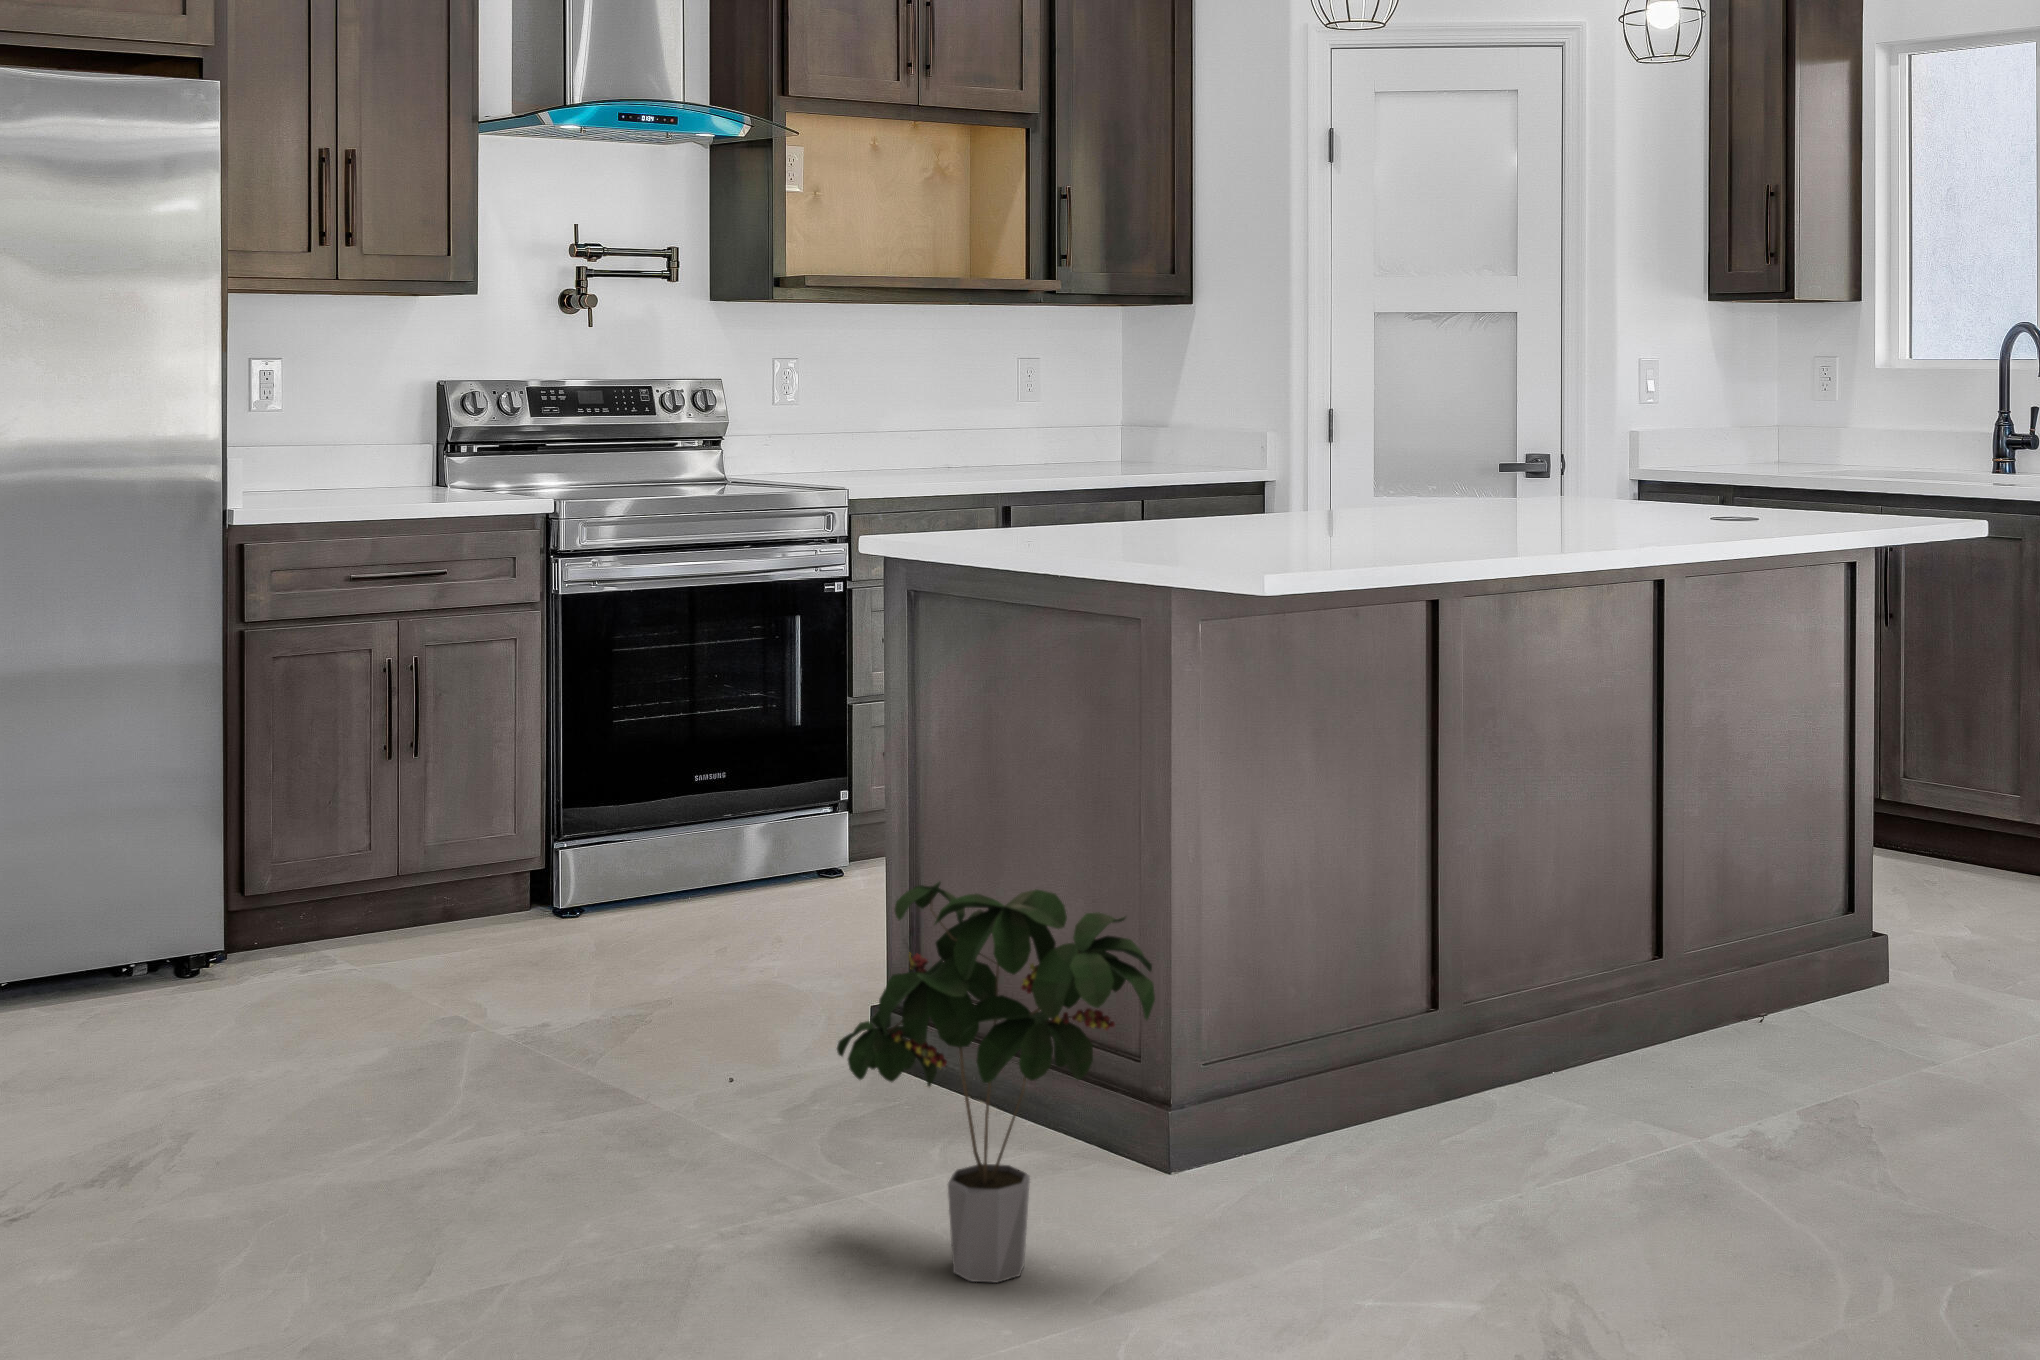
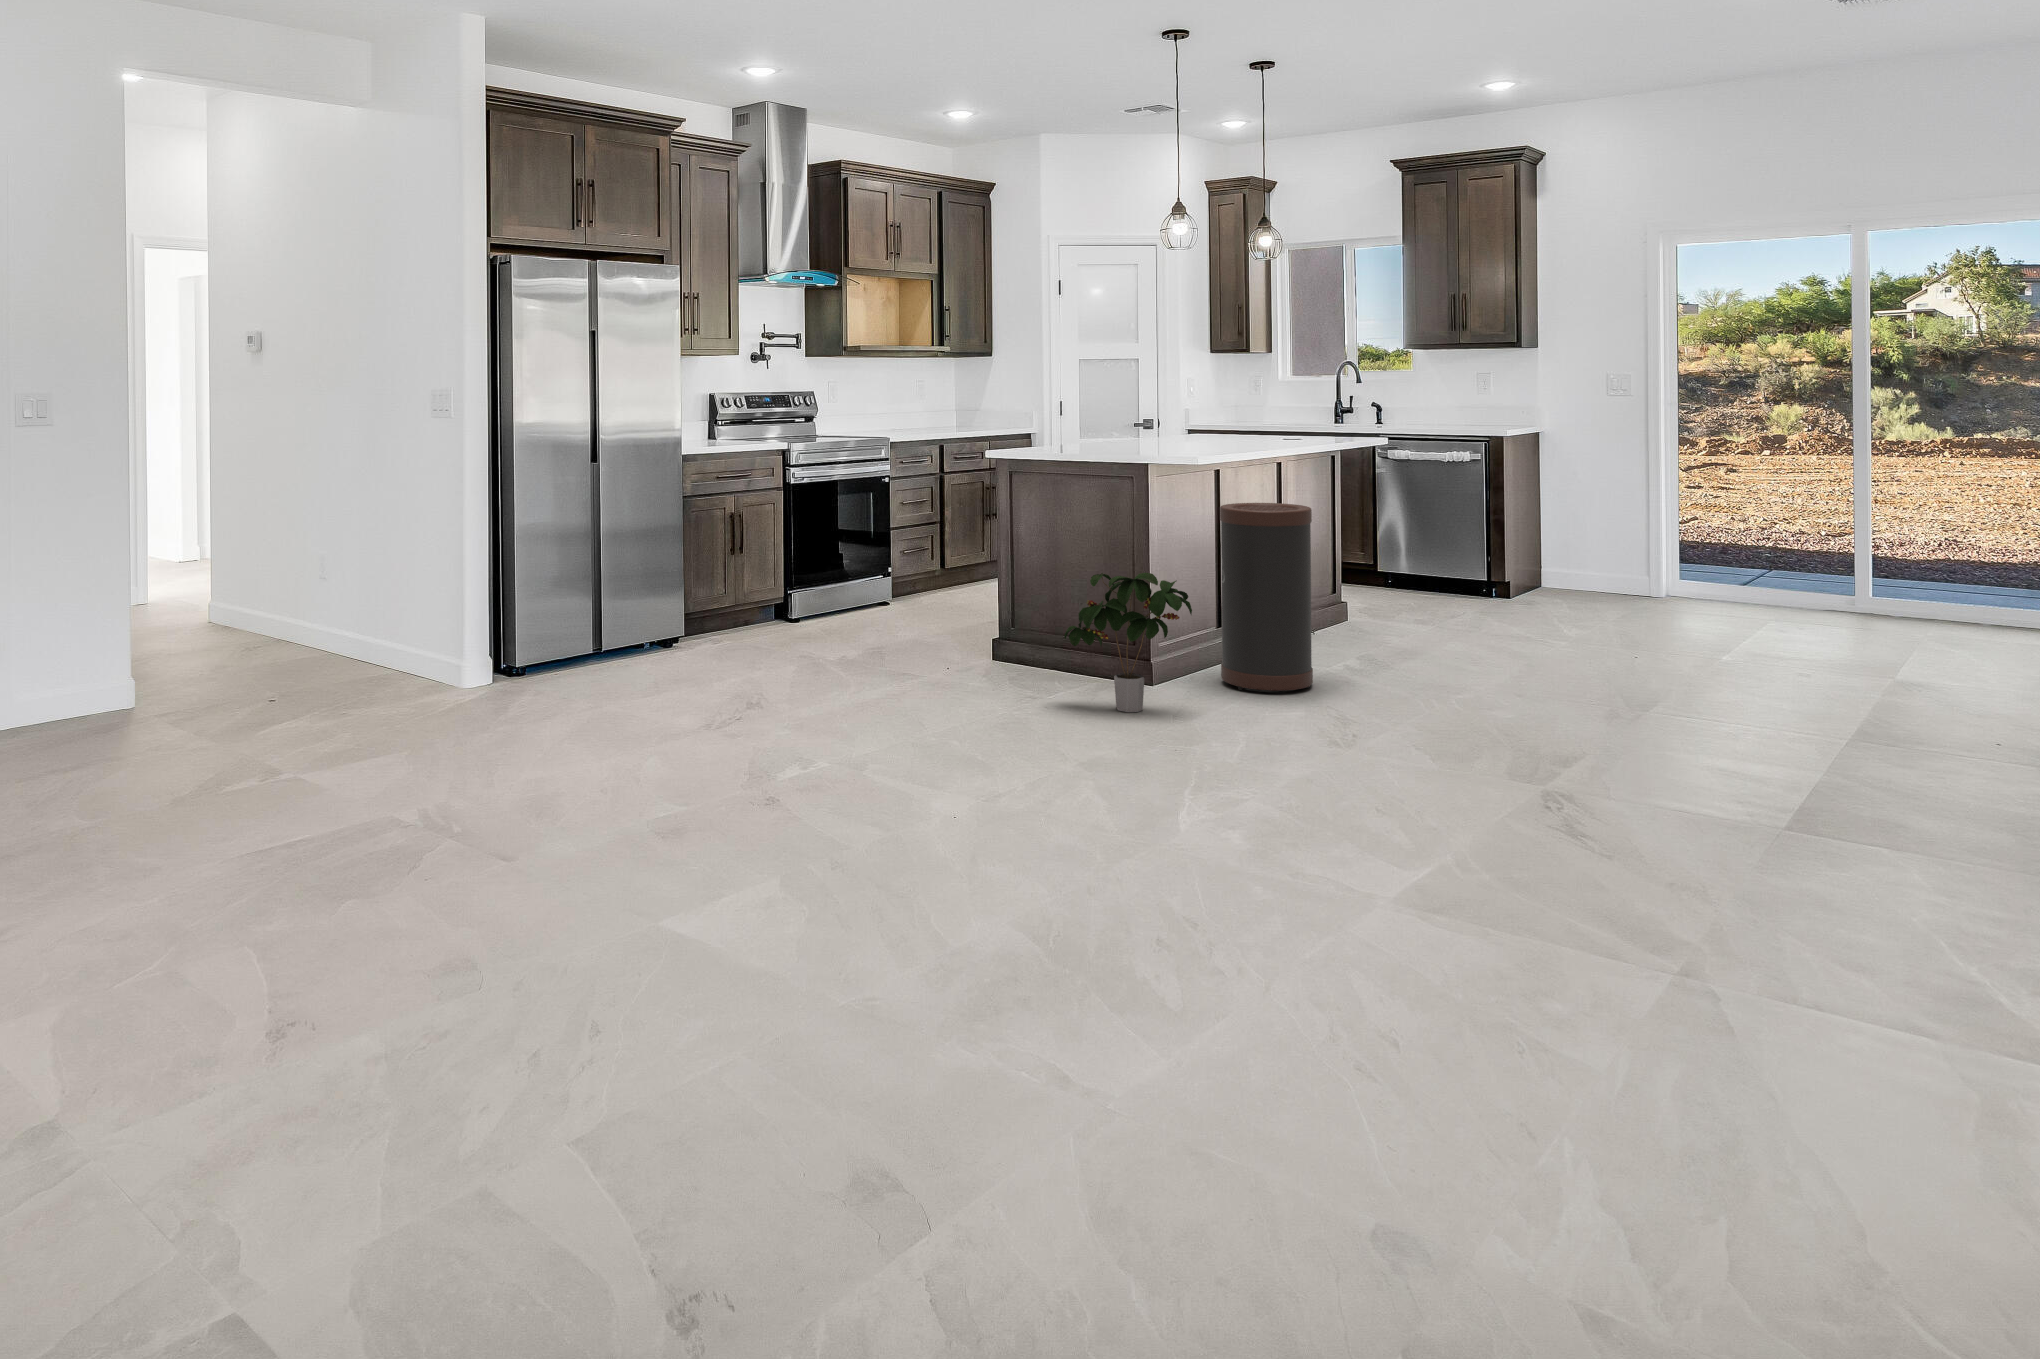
trash can: none [1339,692,1587,1234] -> present [1220,503,1313,691]

